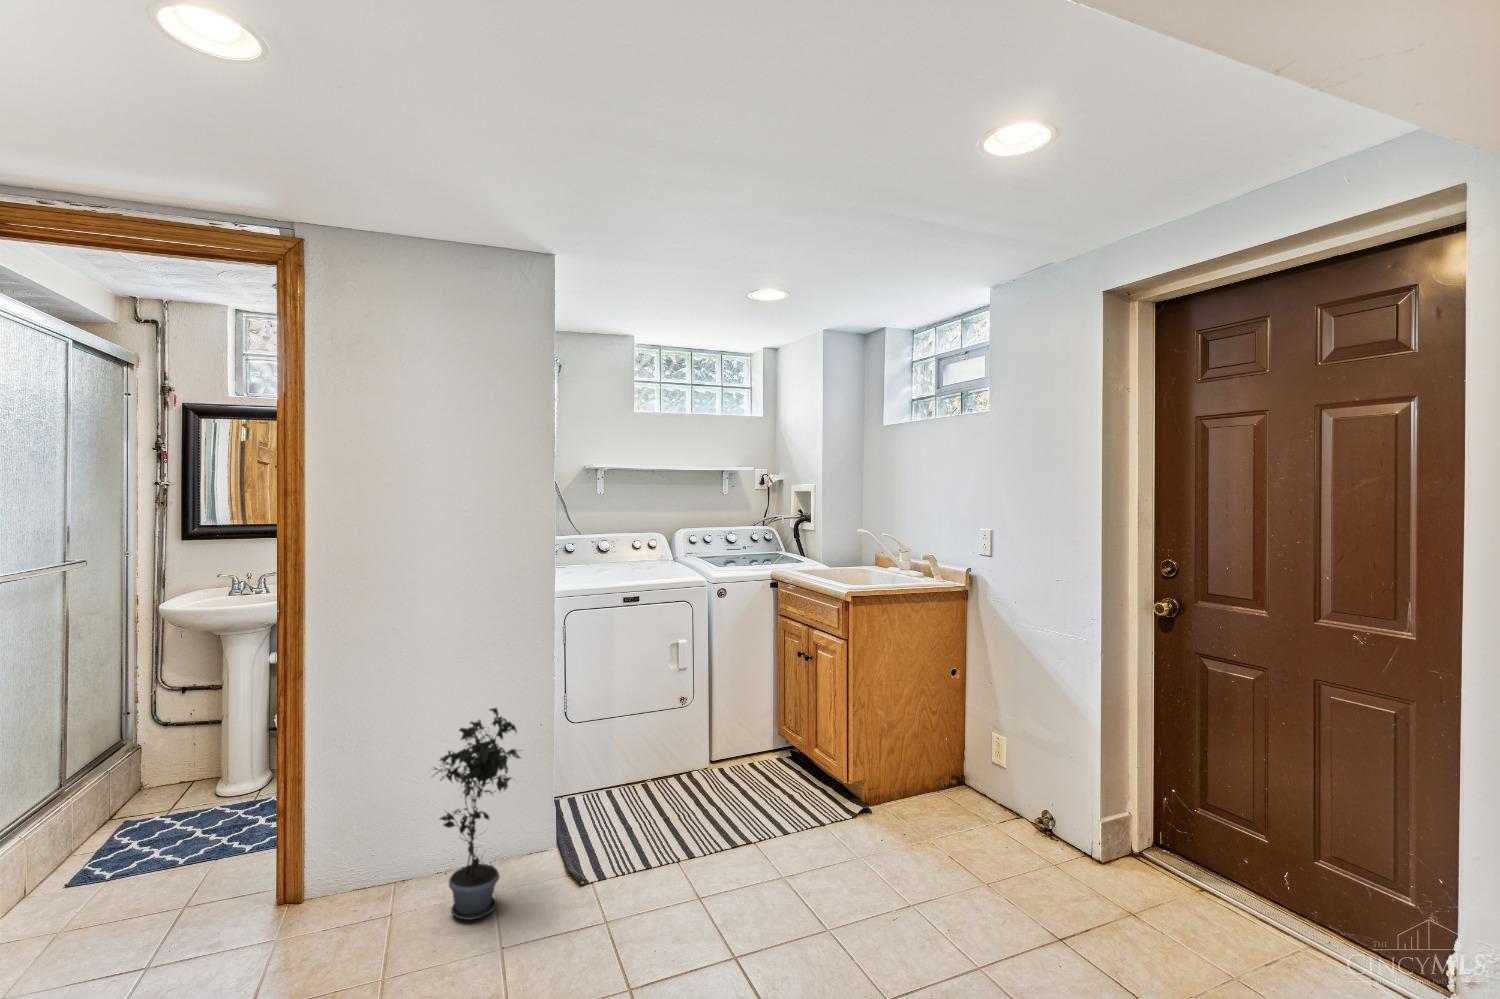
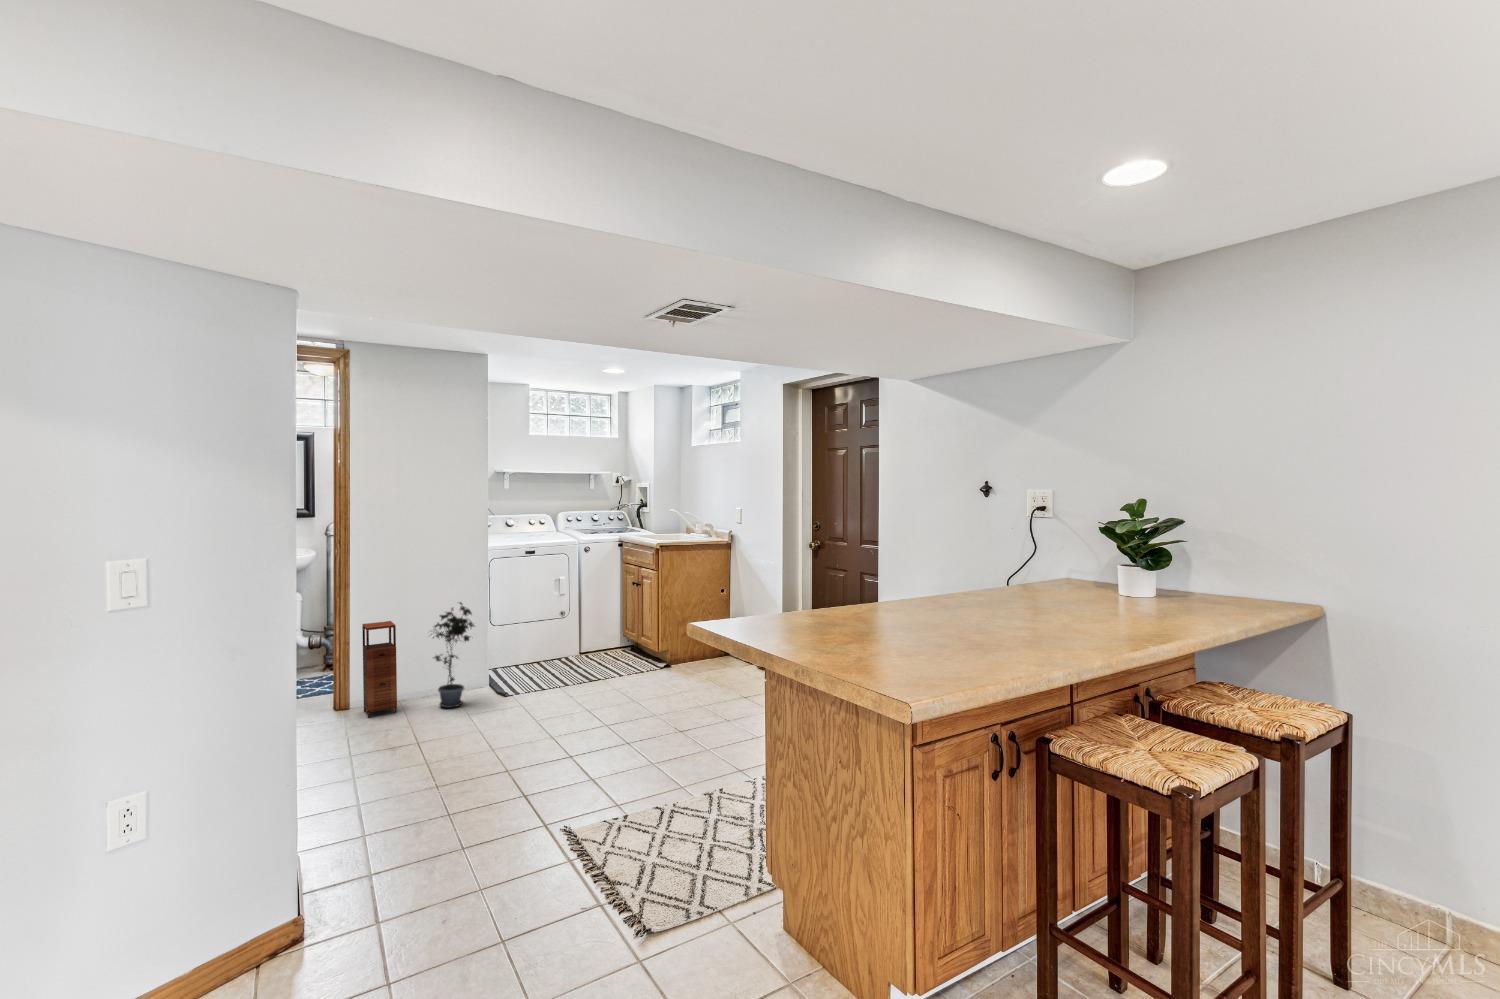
storage cabinet: none [310,740,370,941] -> present [362,621,397,717]

